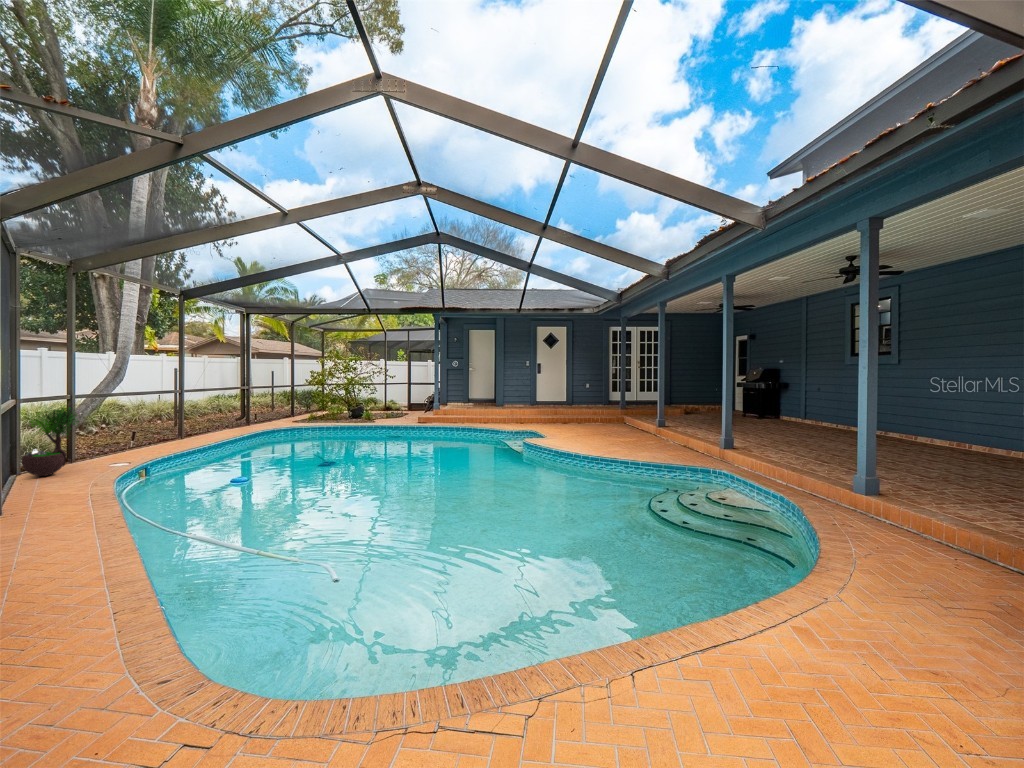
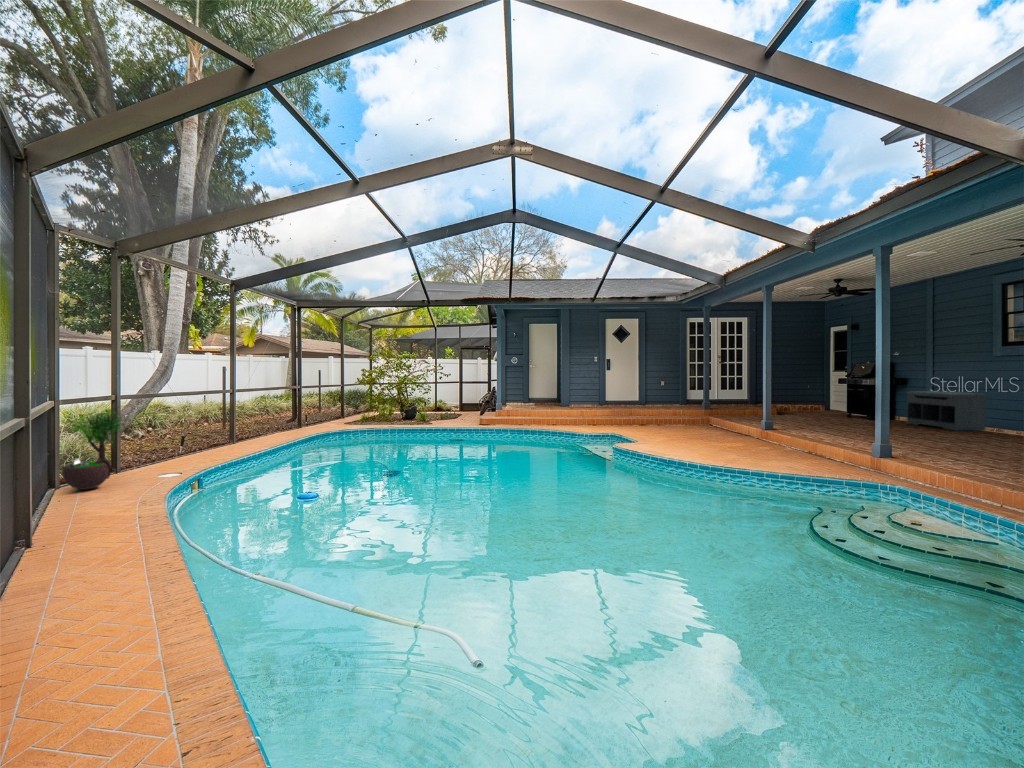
bench: none [778,395,834,428] -> present [907,391,986,431]

